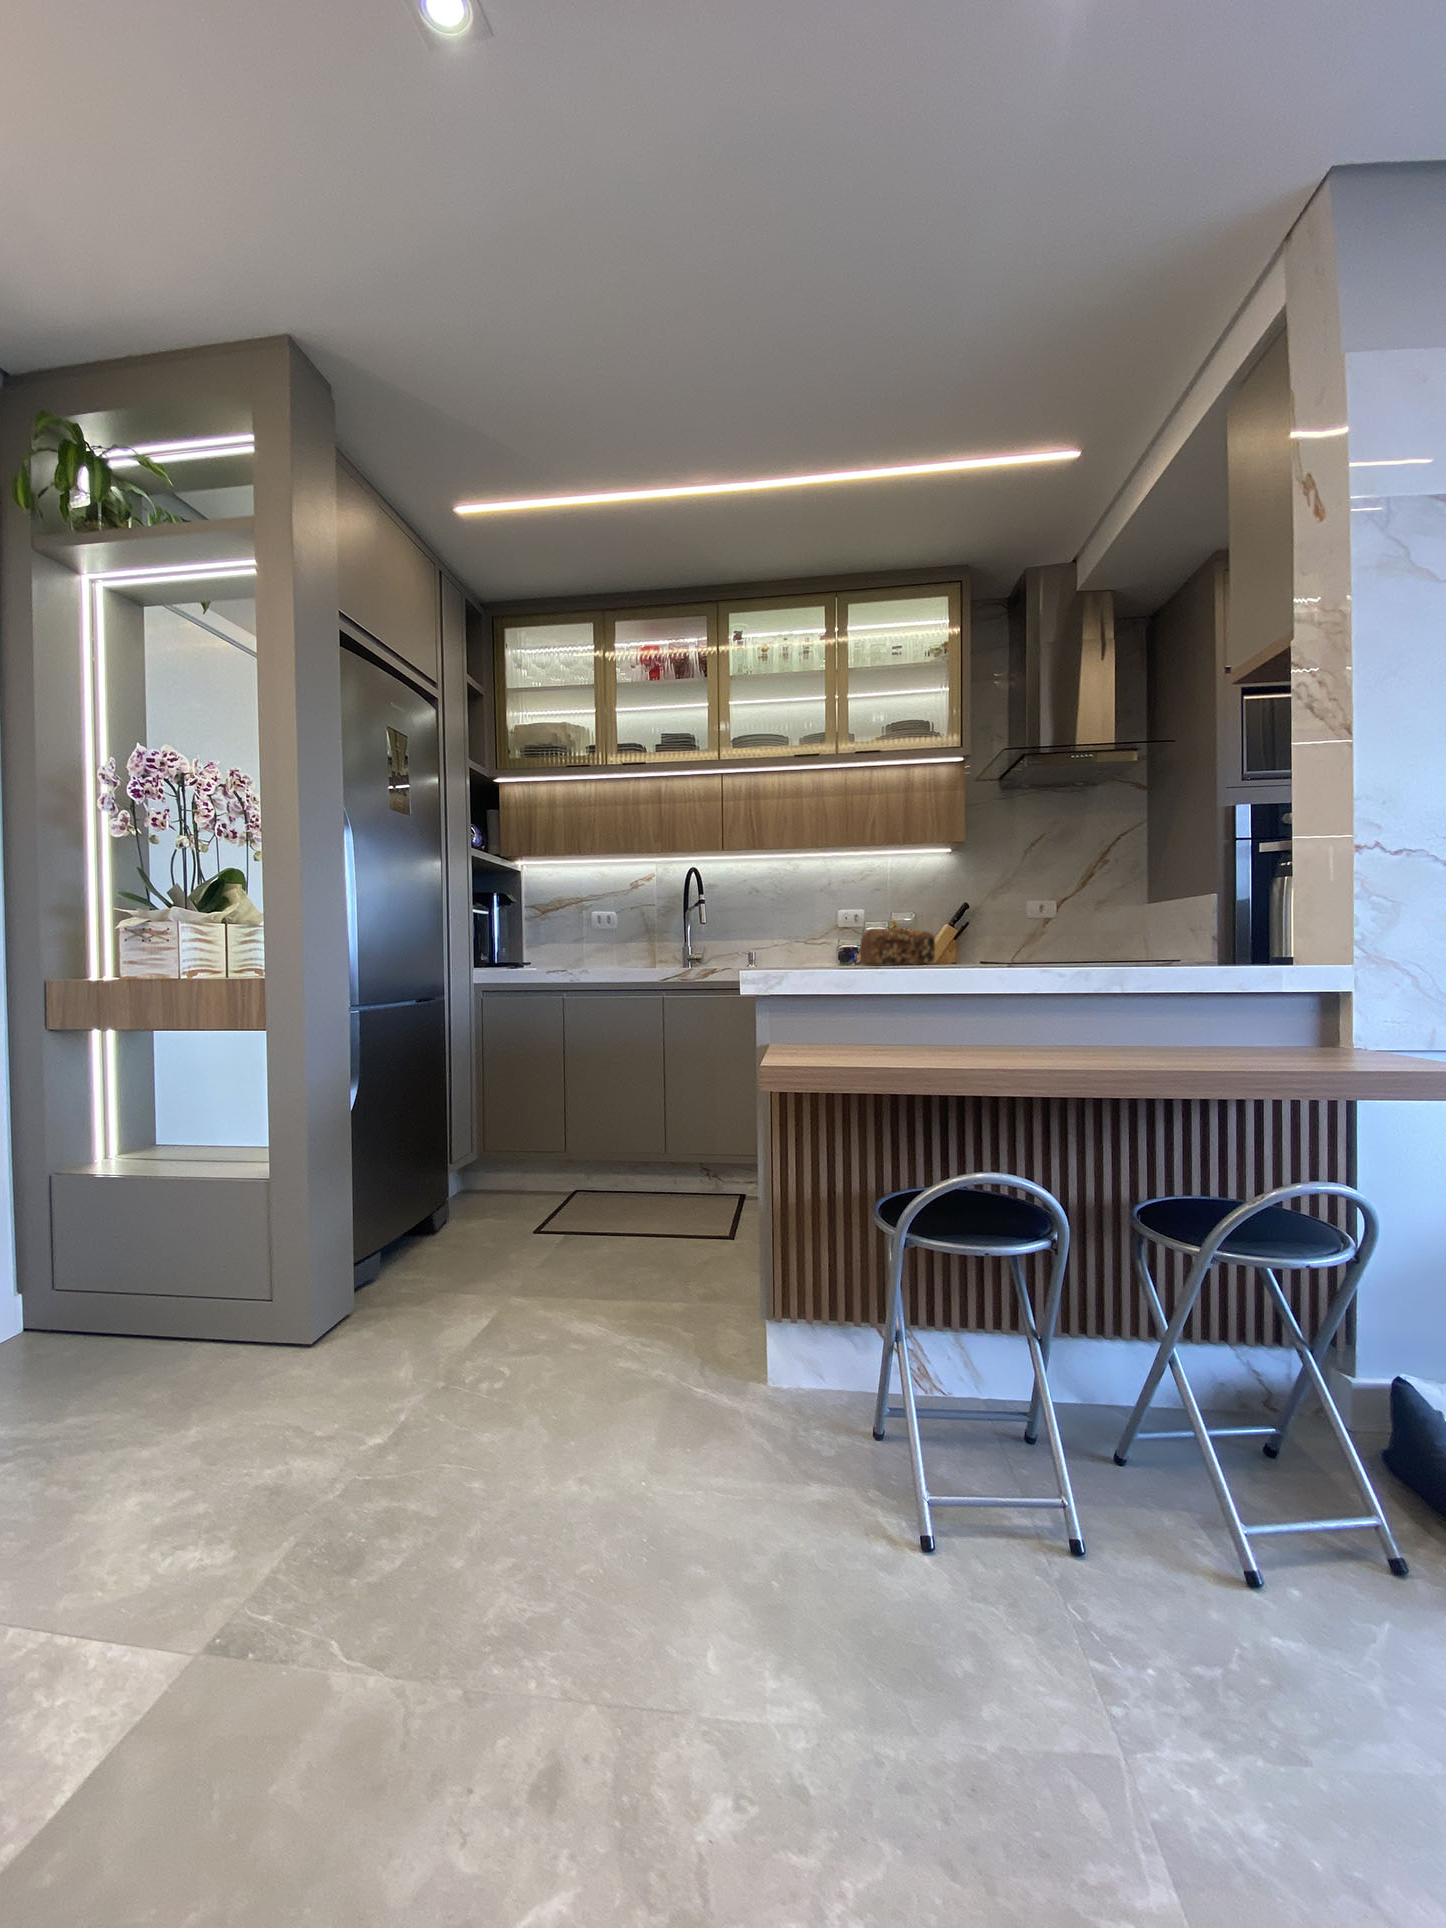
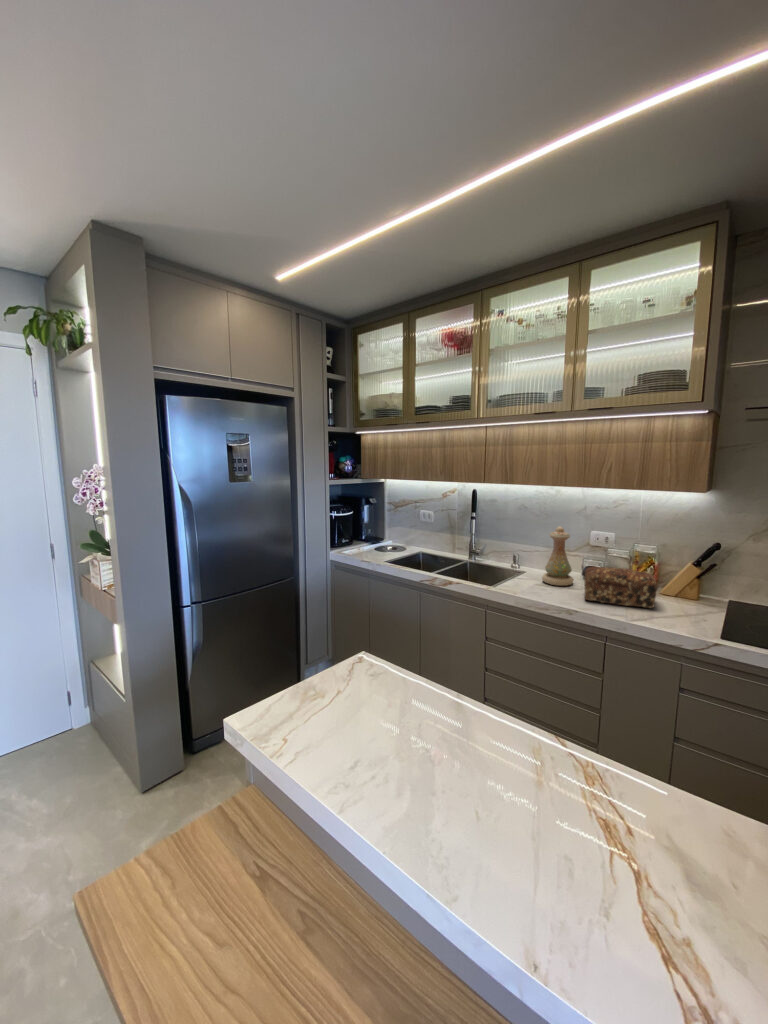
vase: none [804,895,841,965] -> present [542,526,574,586]

